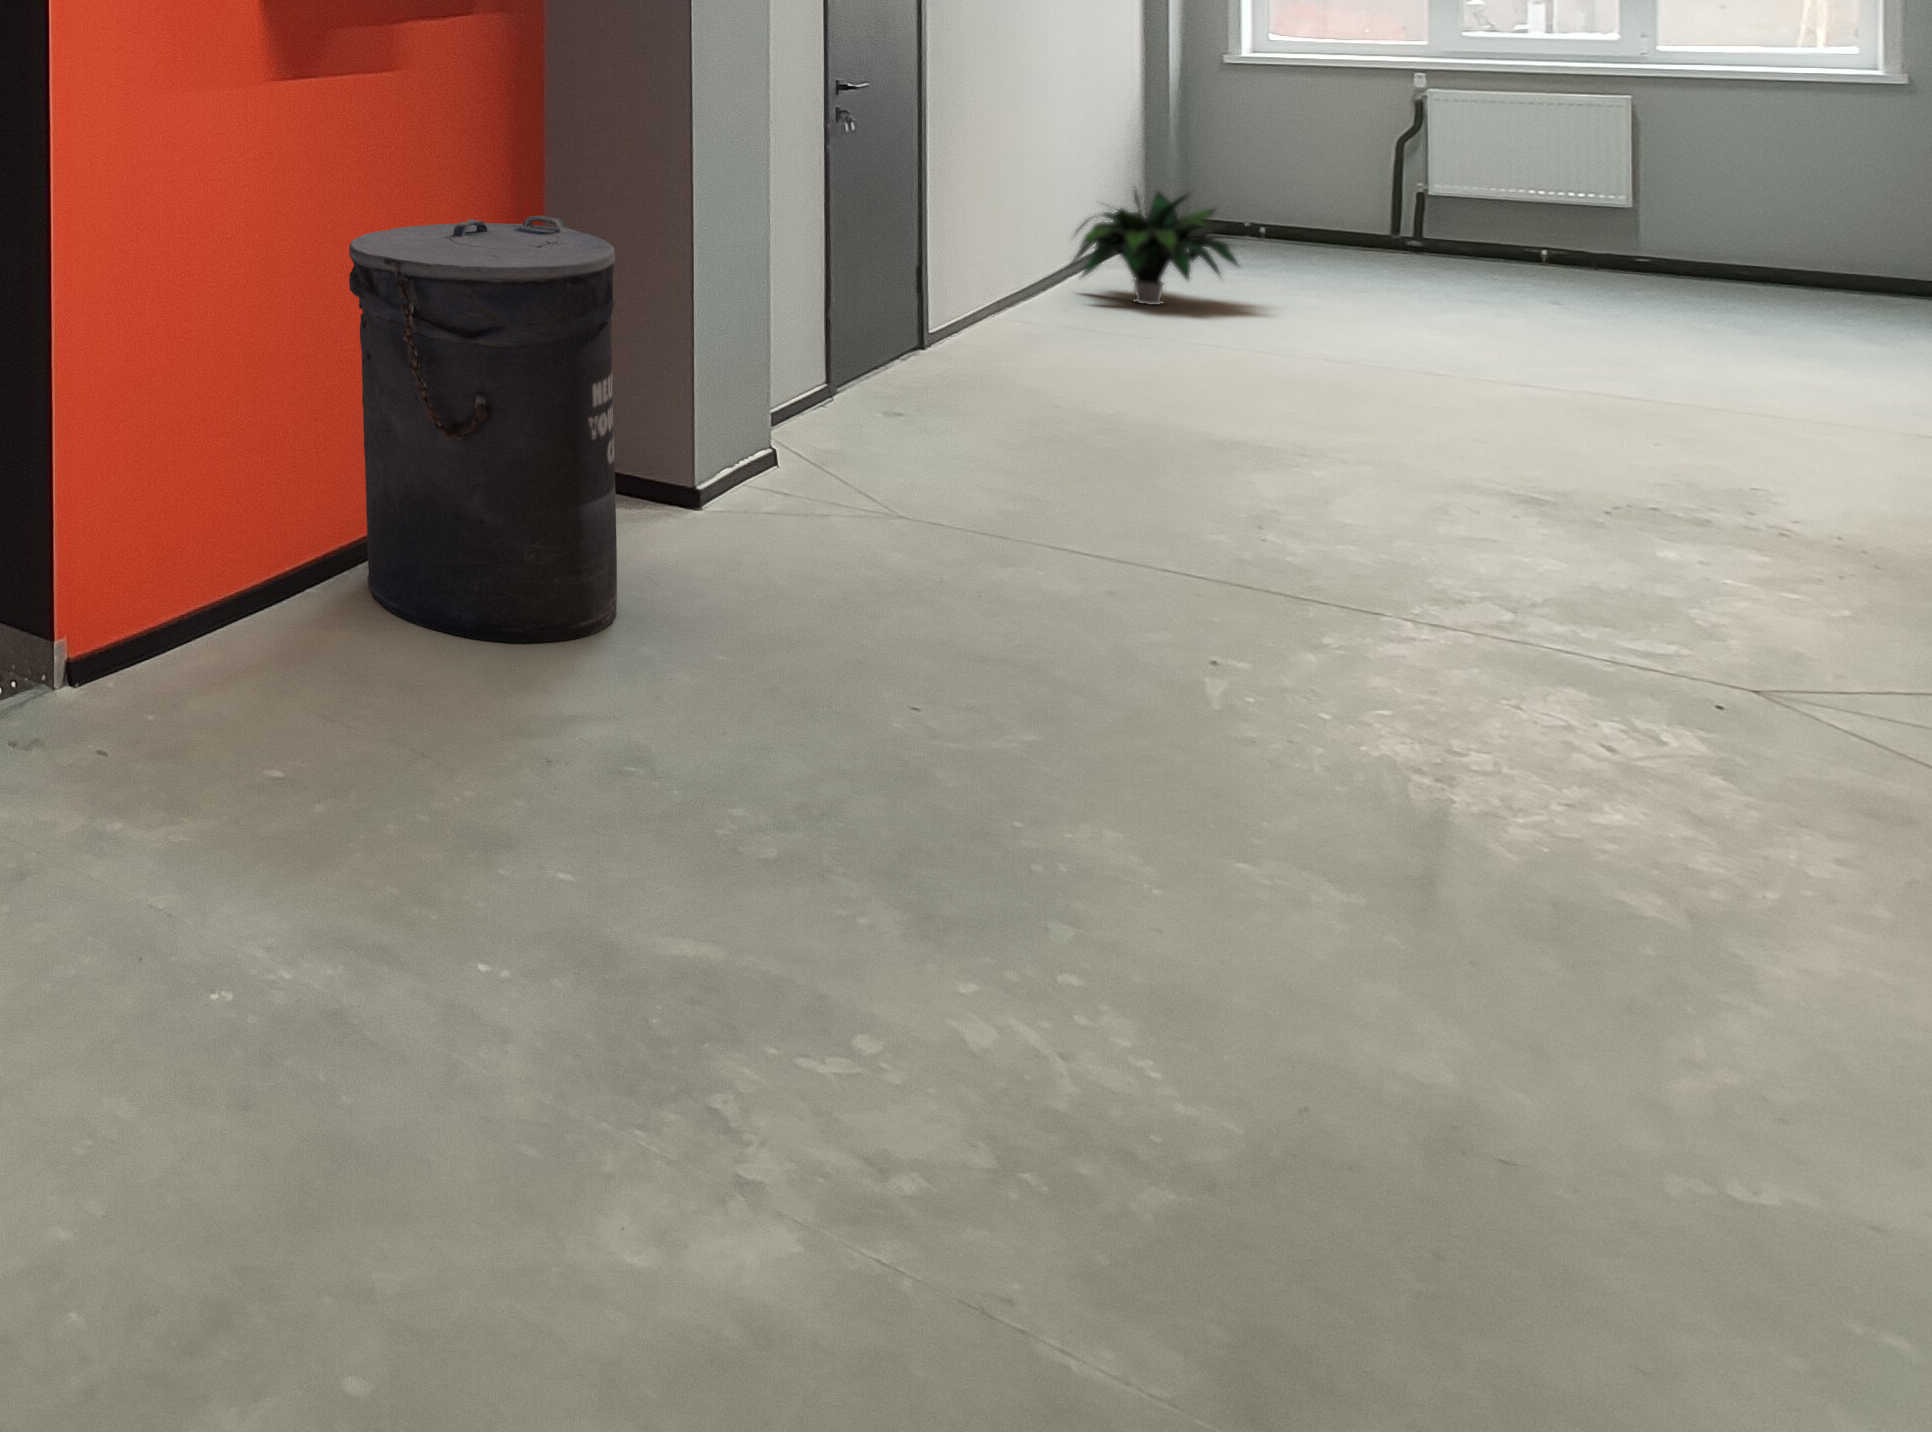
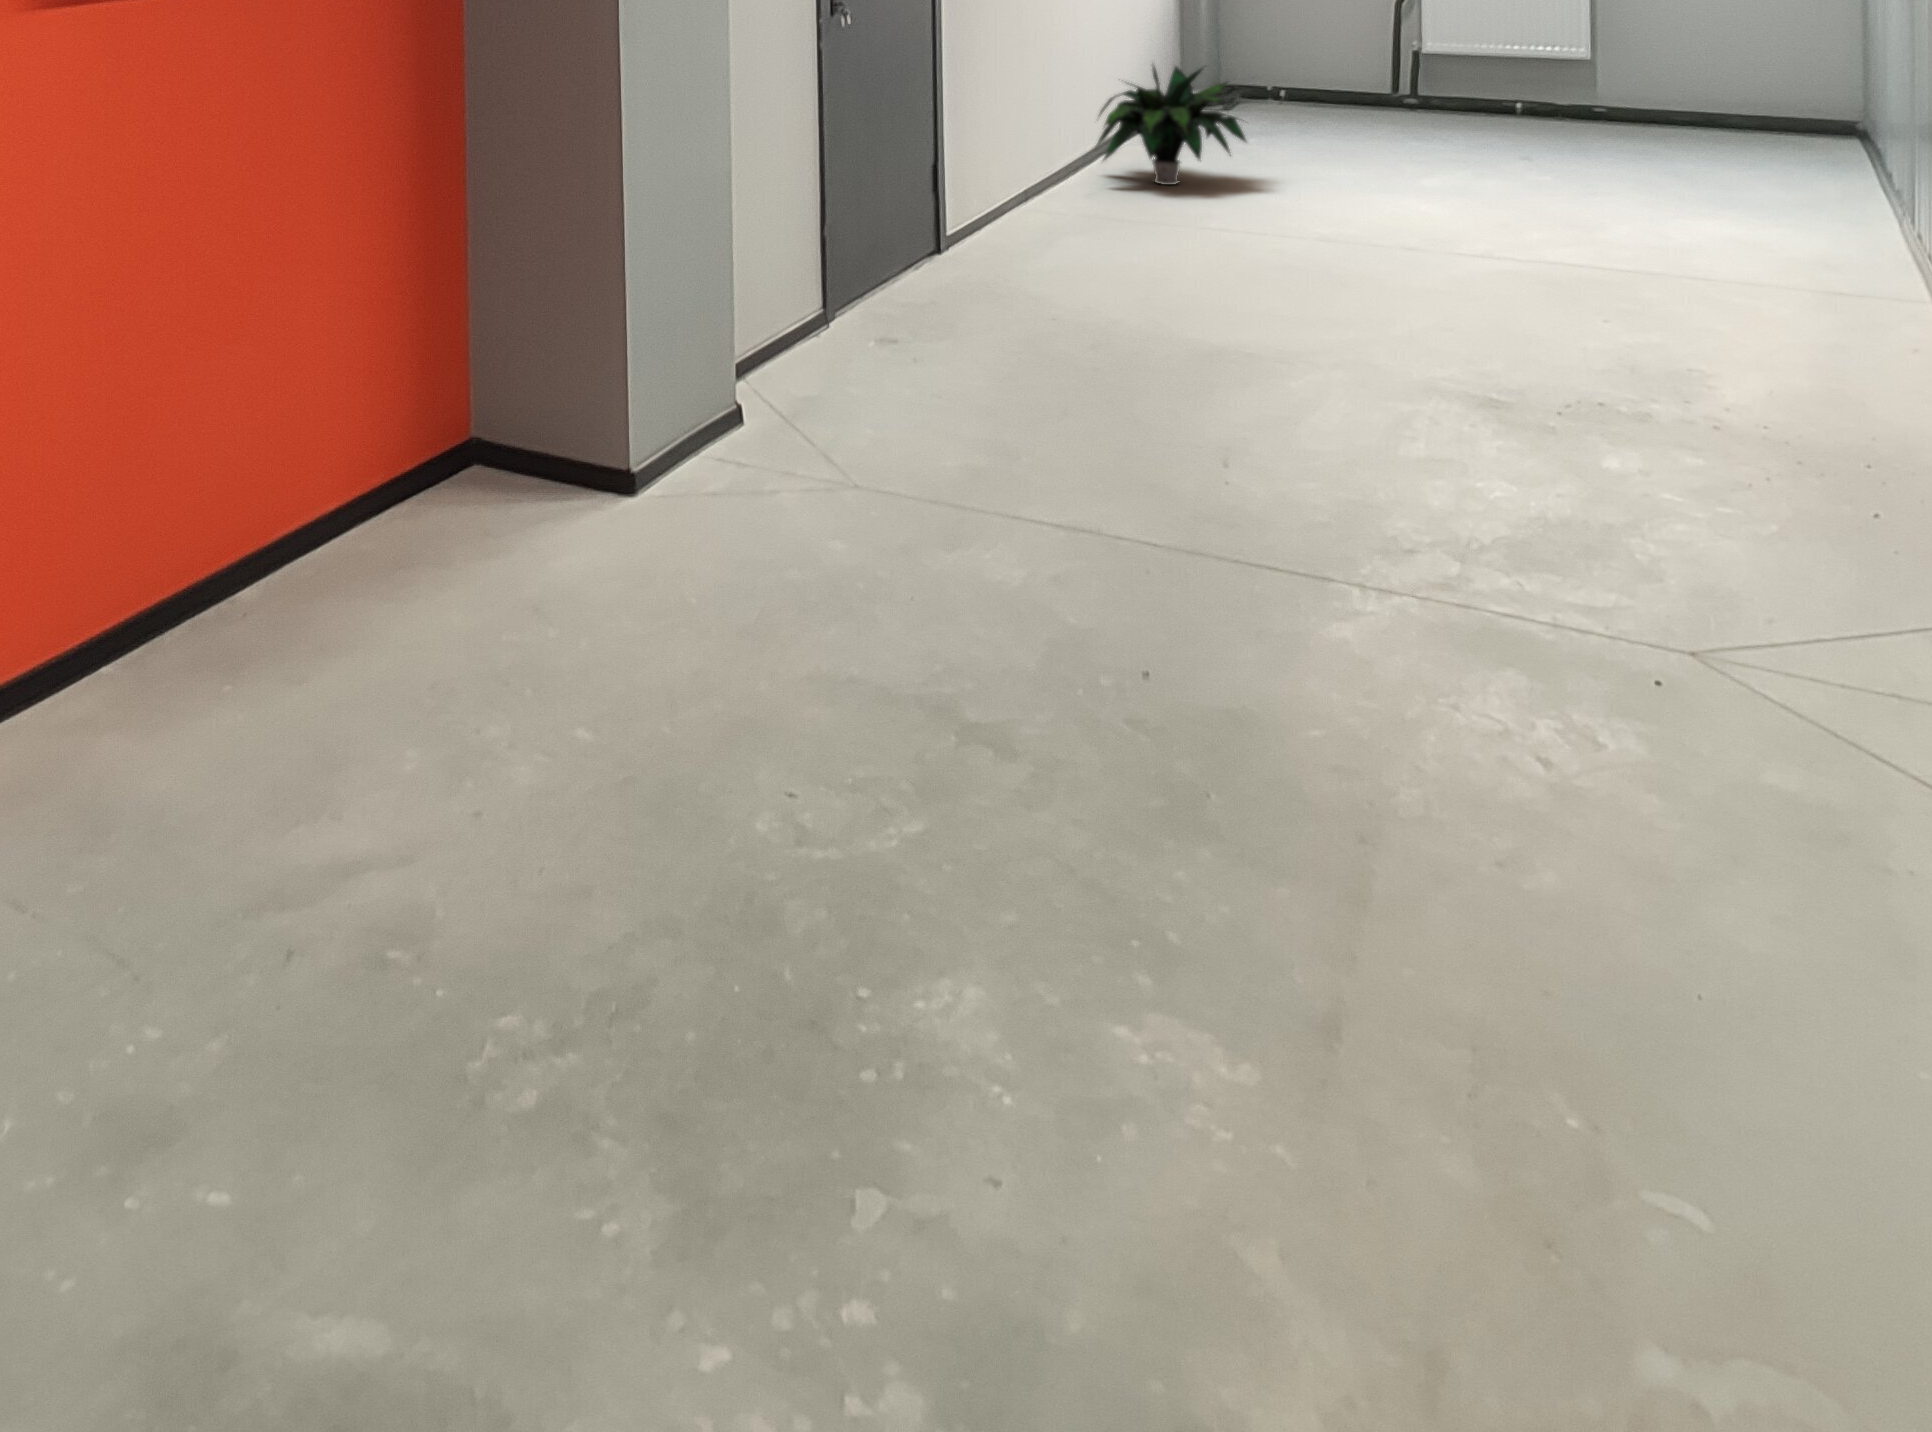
trash can: present [349,216,617,643] -> none [143,163,483,731]

